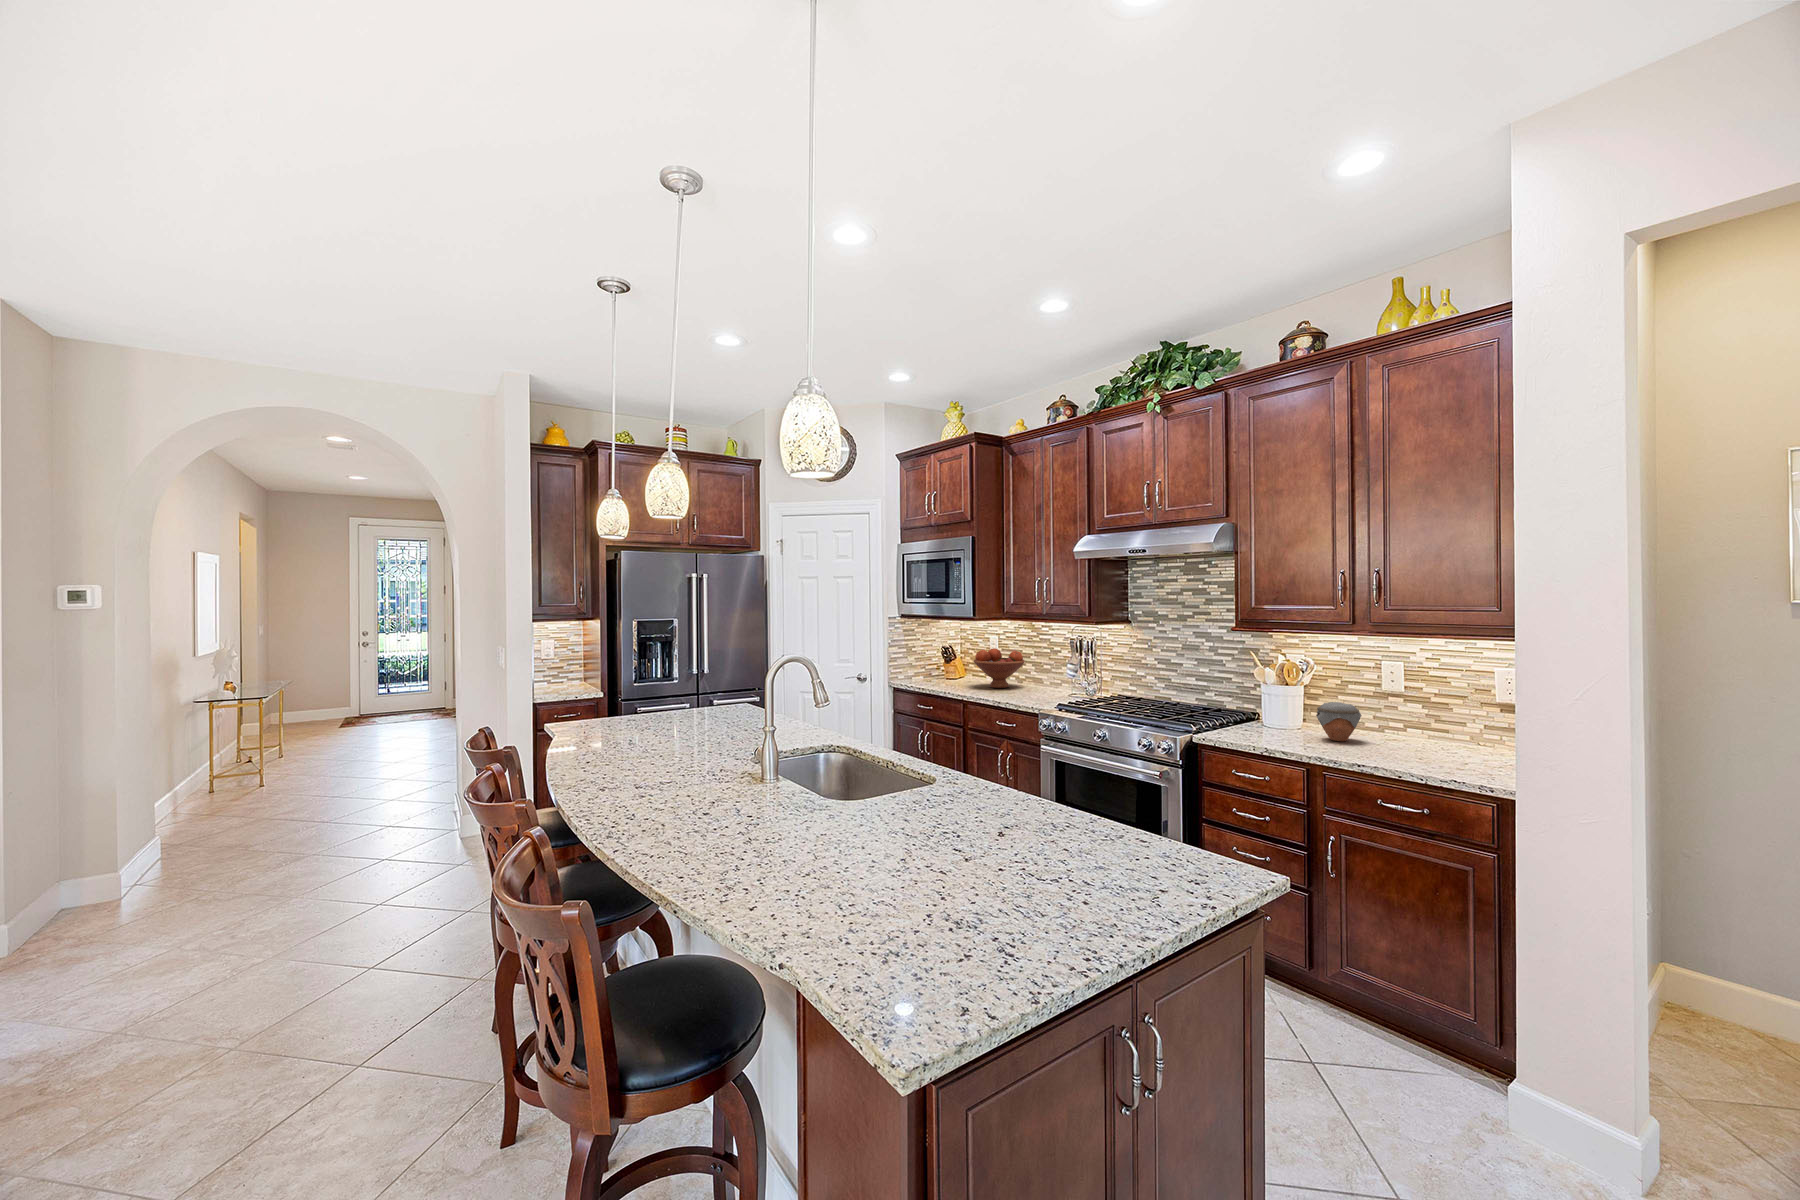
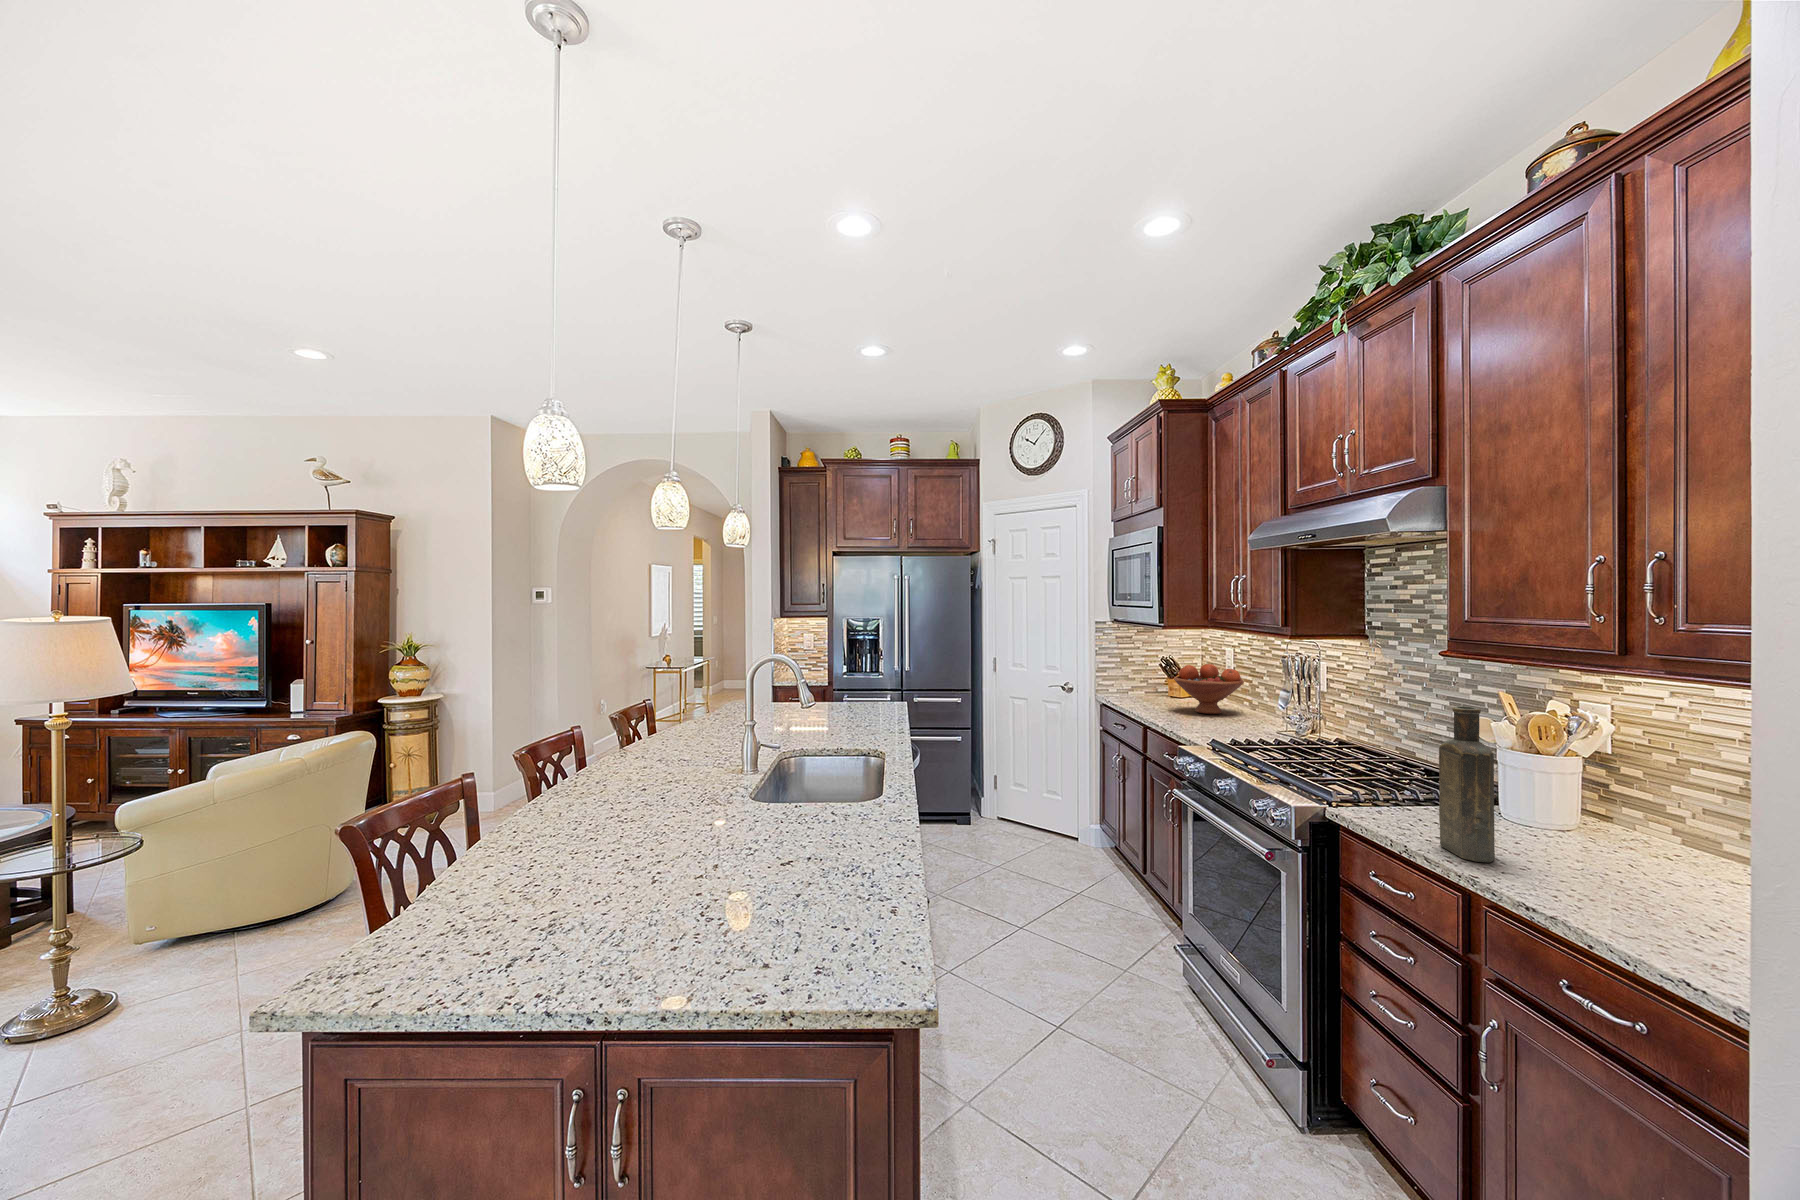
bottle: none [1276,660,1307,747] -> present [1439,706,1495,862]
jar: present [1316,702,1362,741] -> none [1540,792,1652,870]

